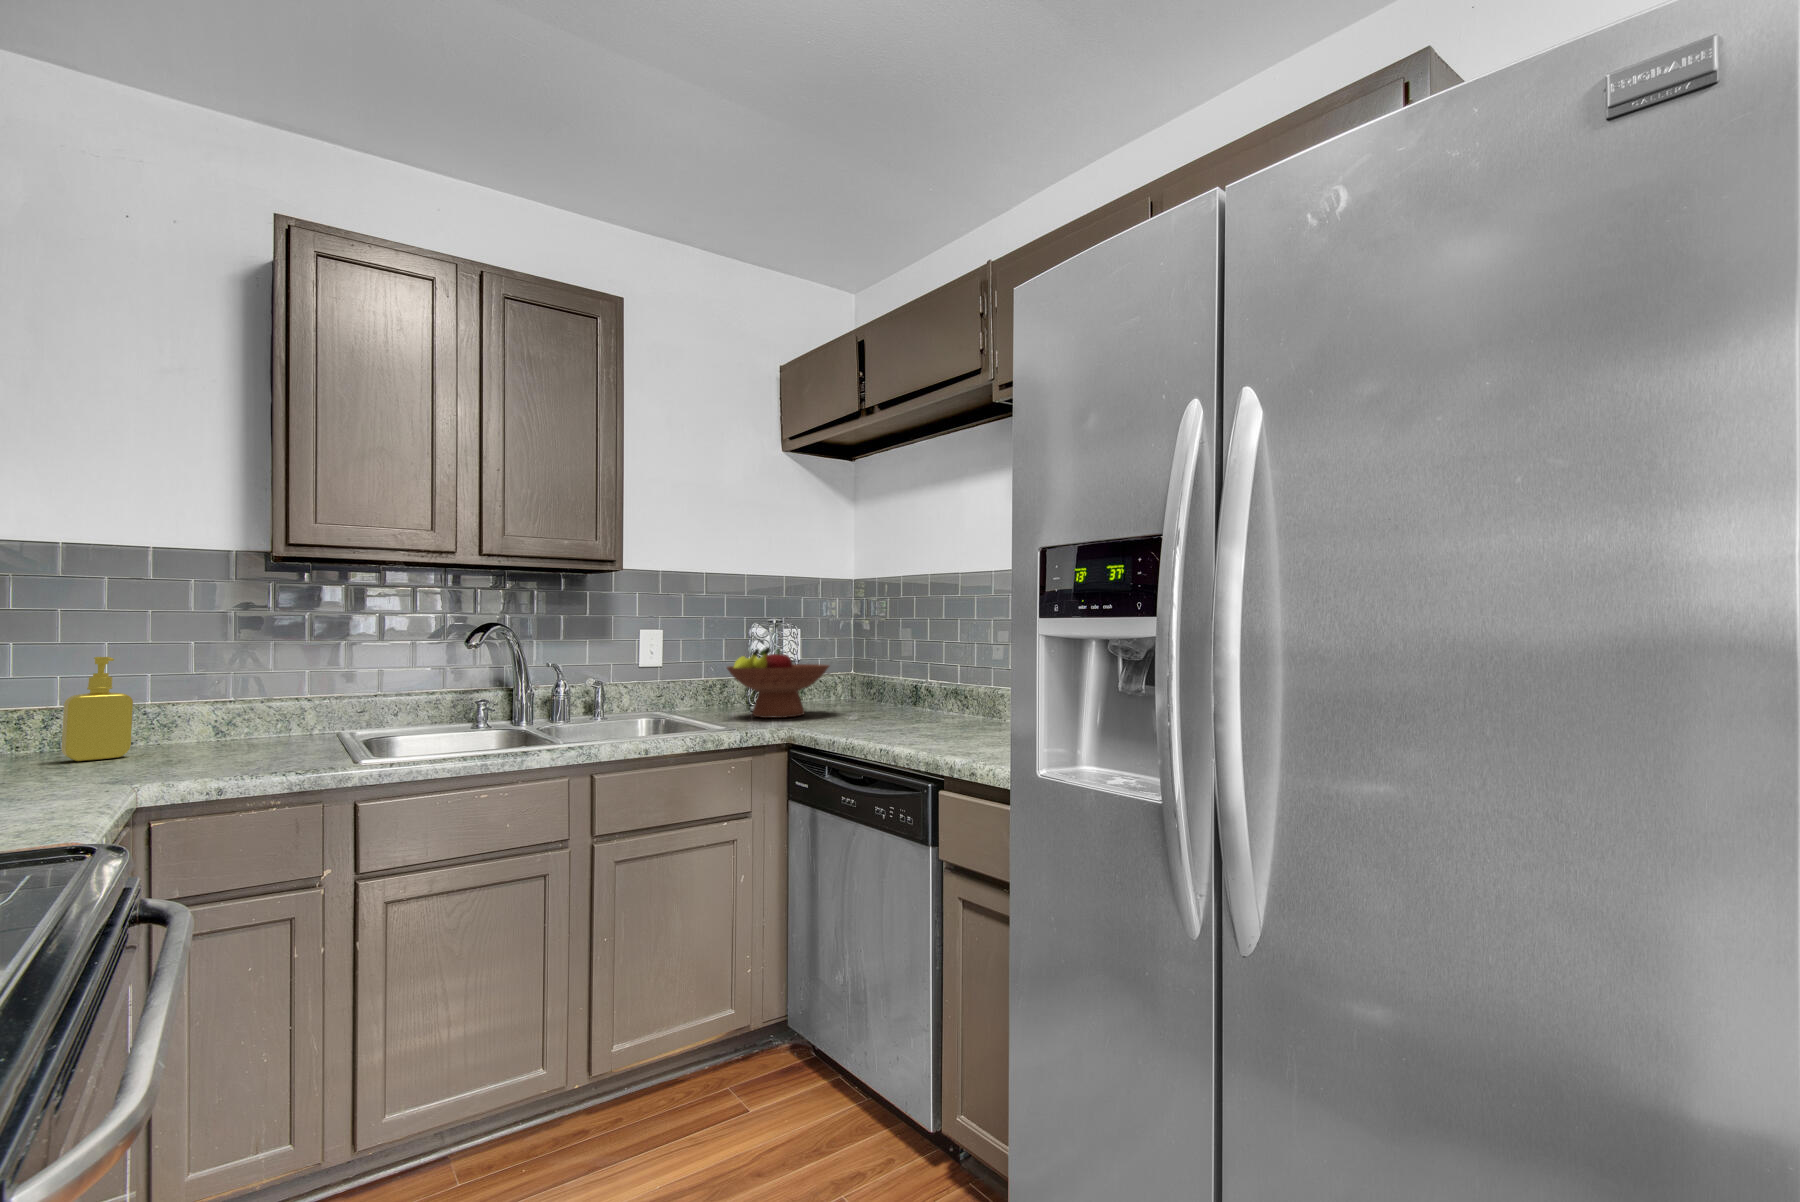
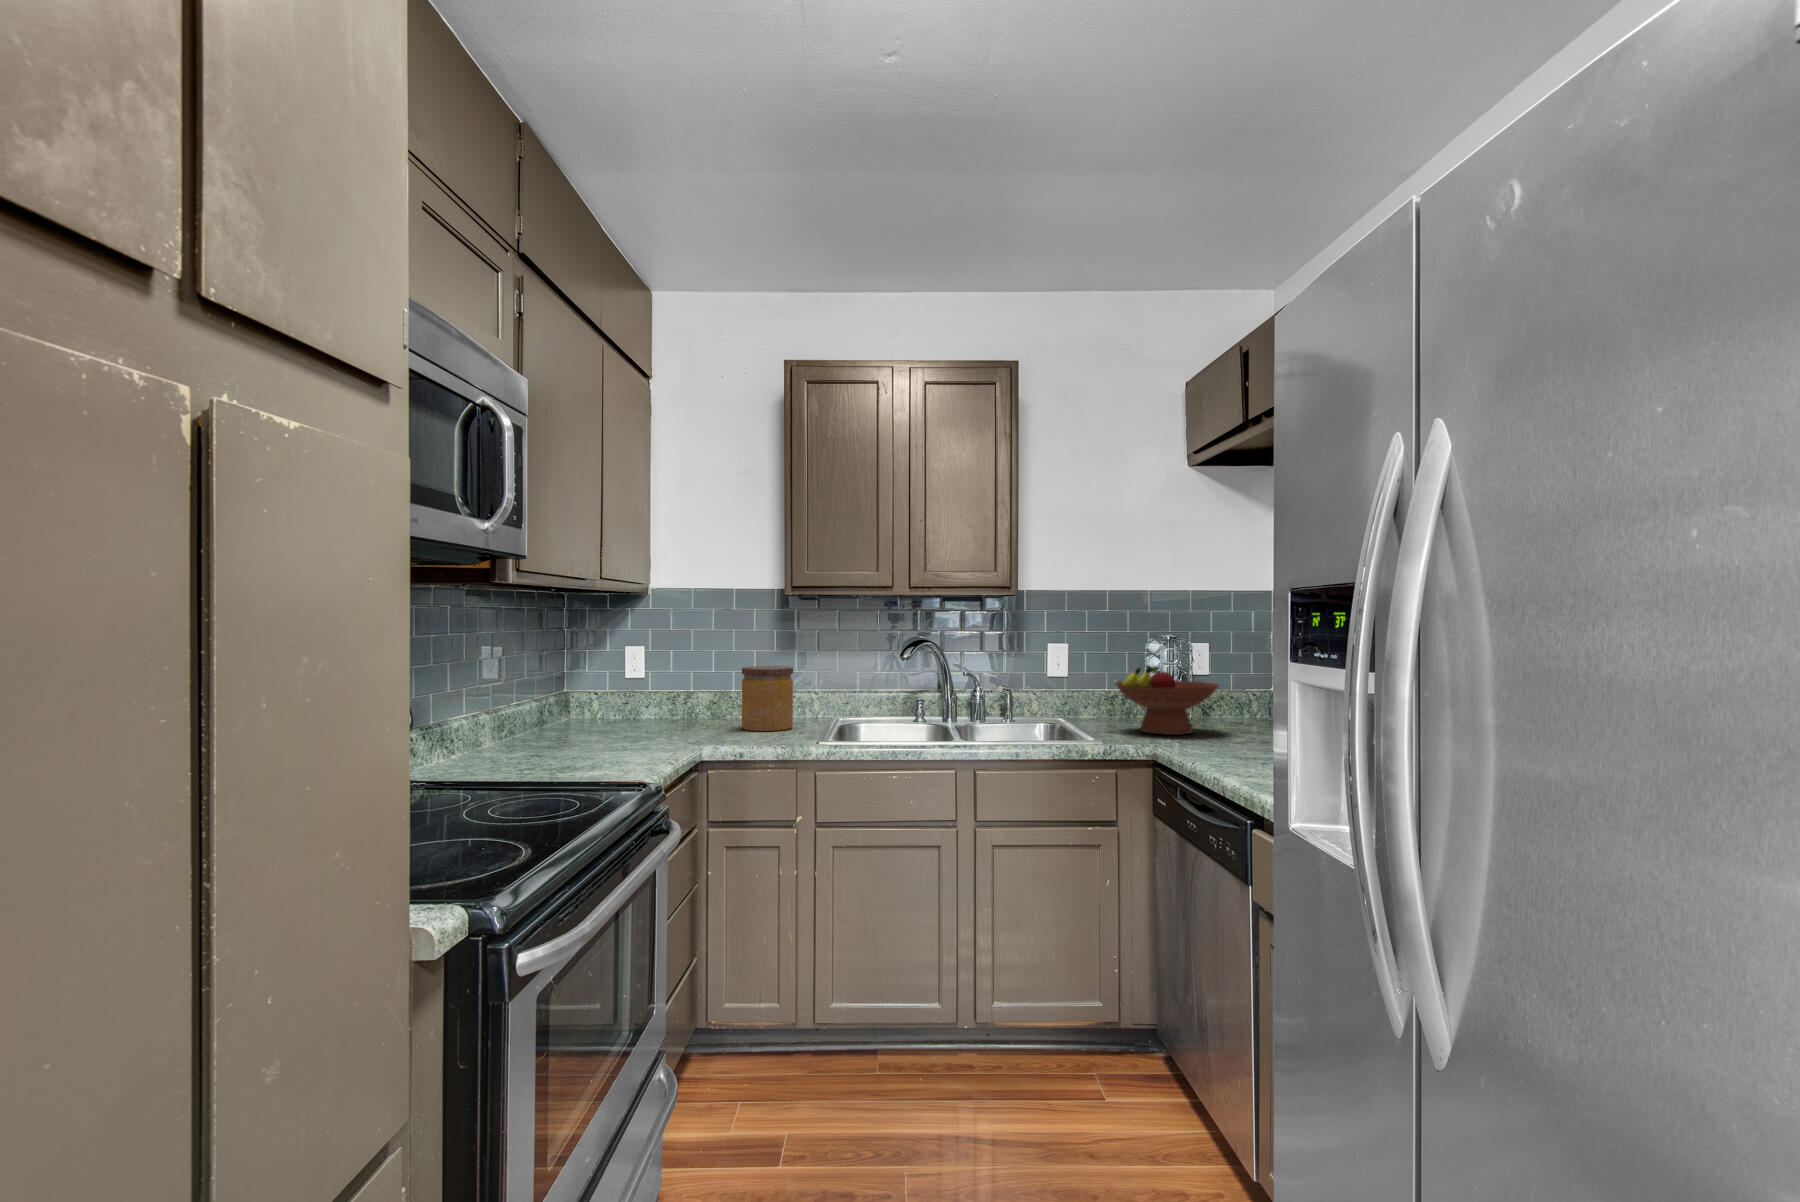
soap dispenser: present [62,657,133,761] -> none [694,660,724,725]
jar: none [169,662,277,761] -> present [742,666,793,731]

